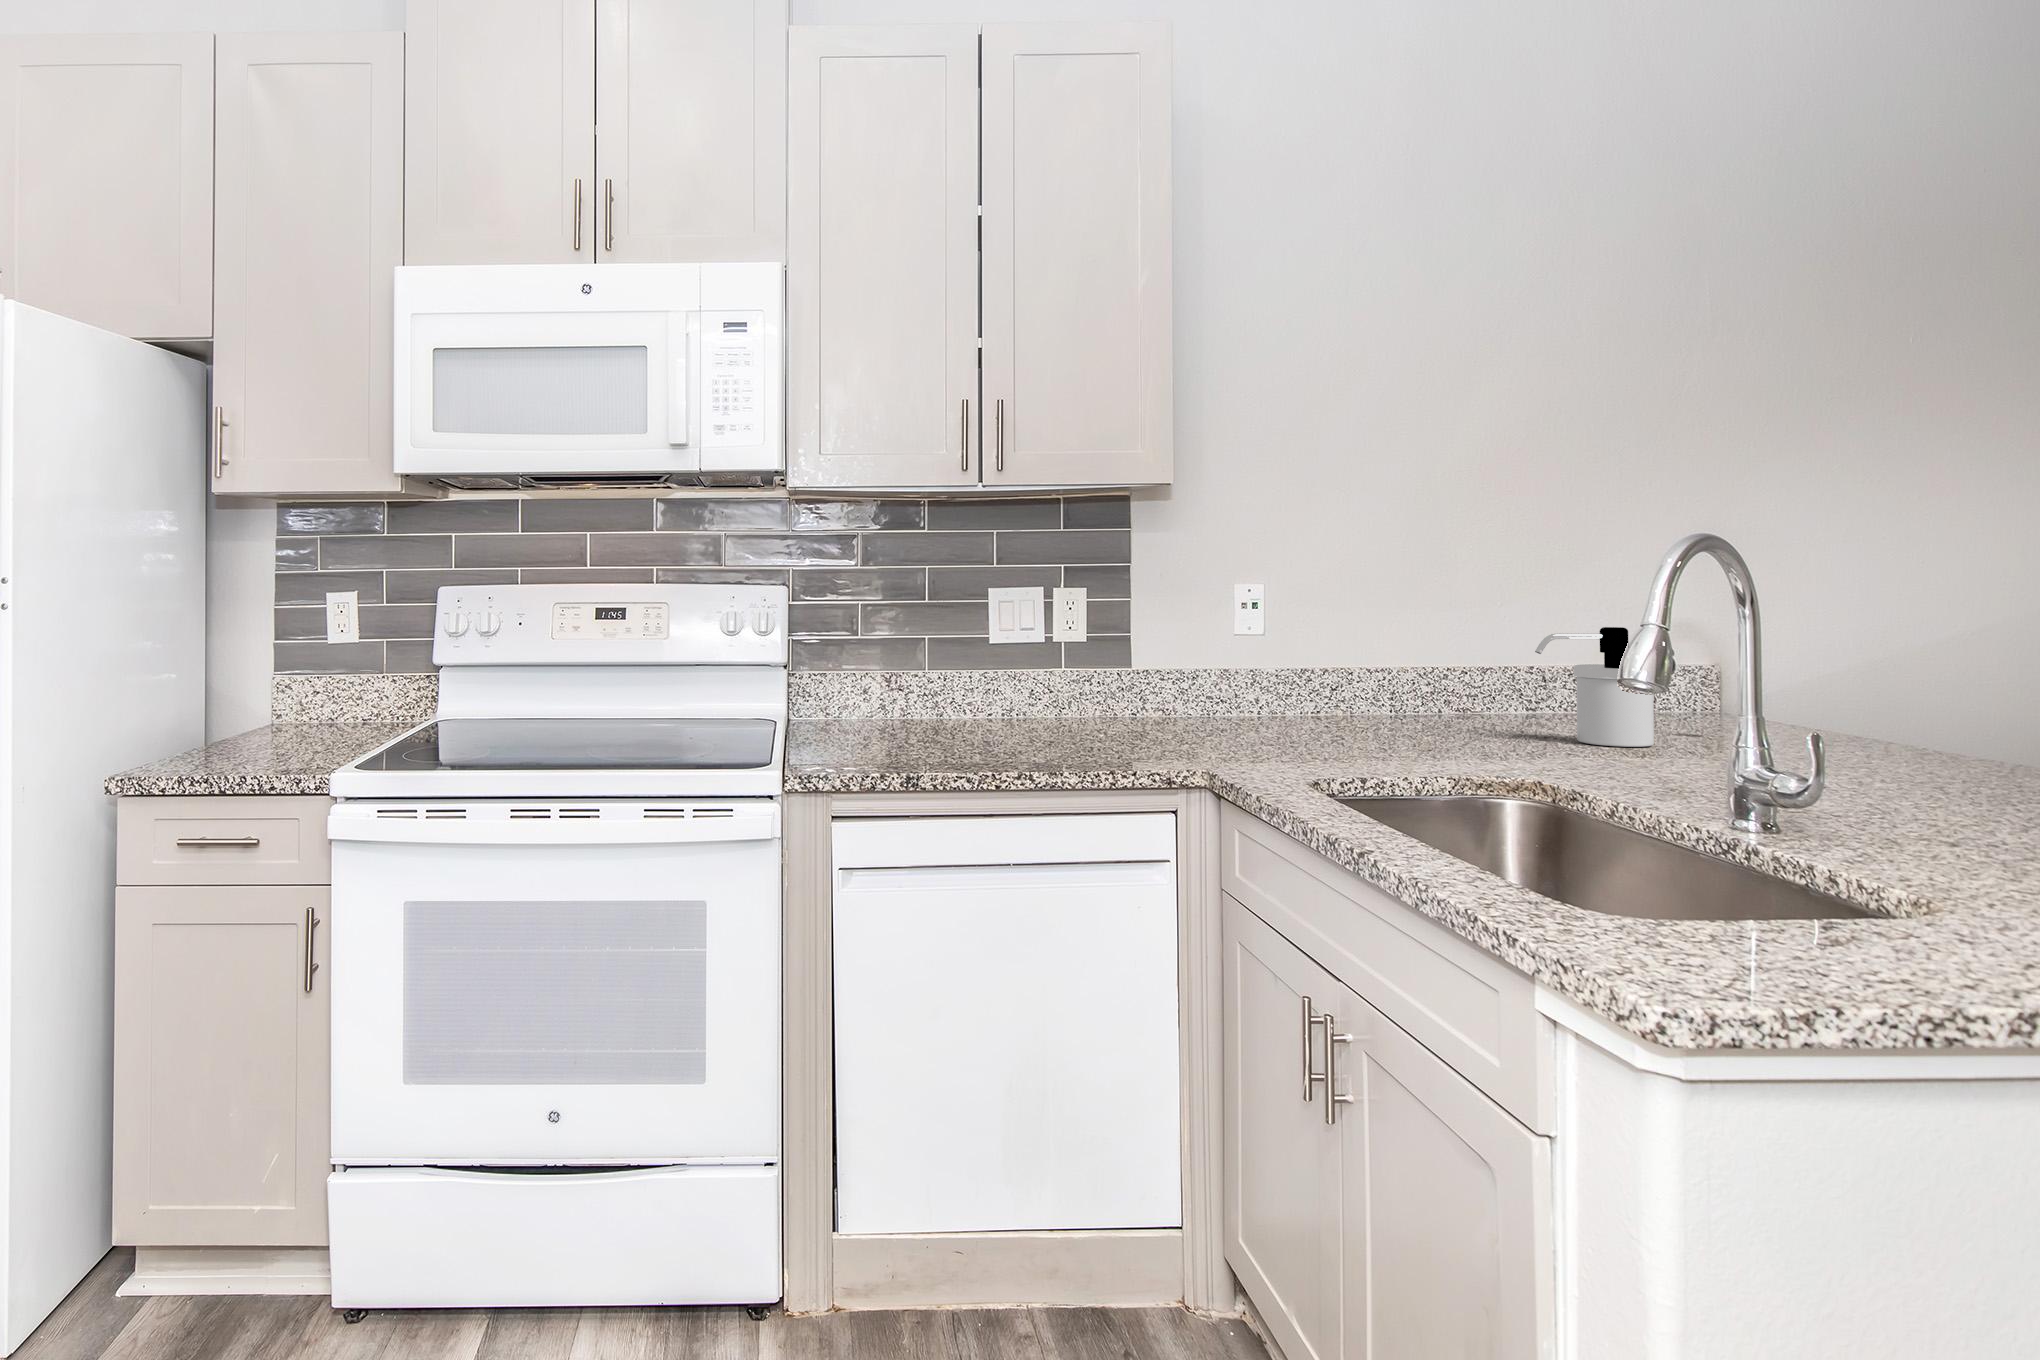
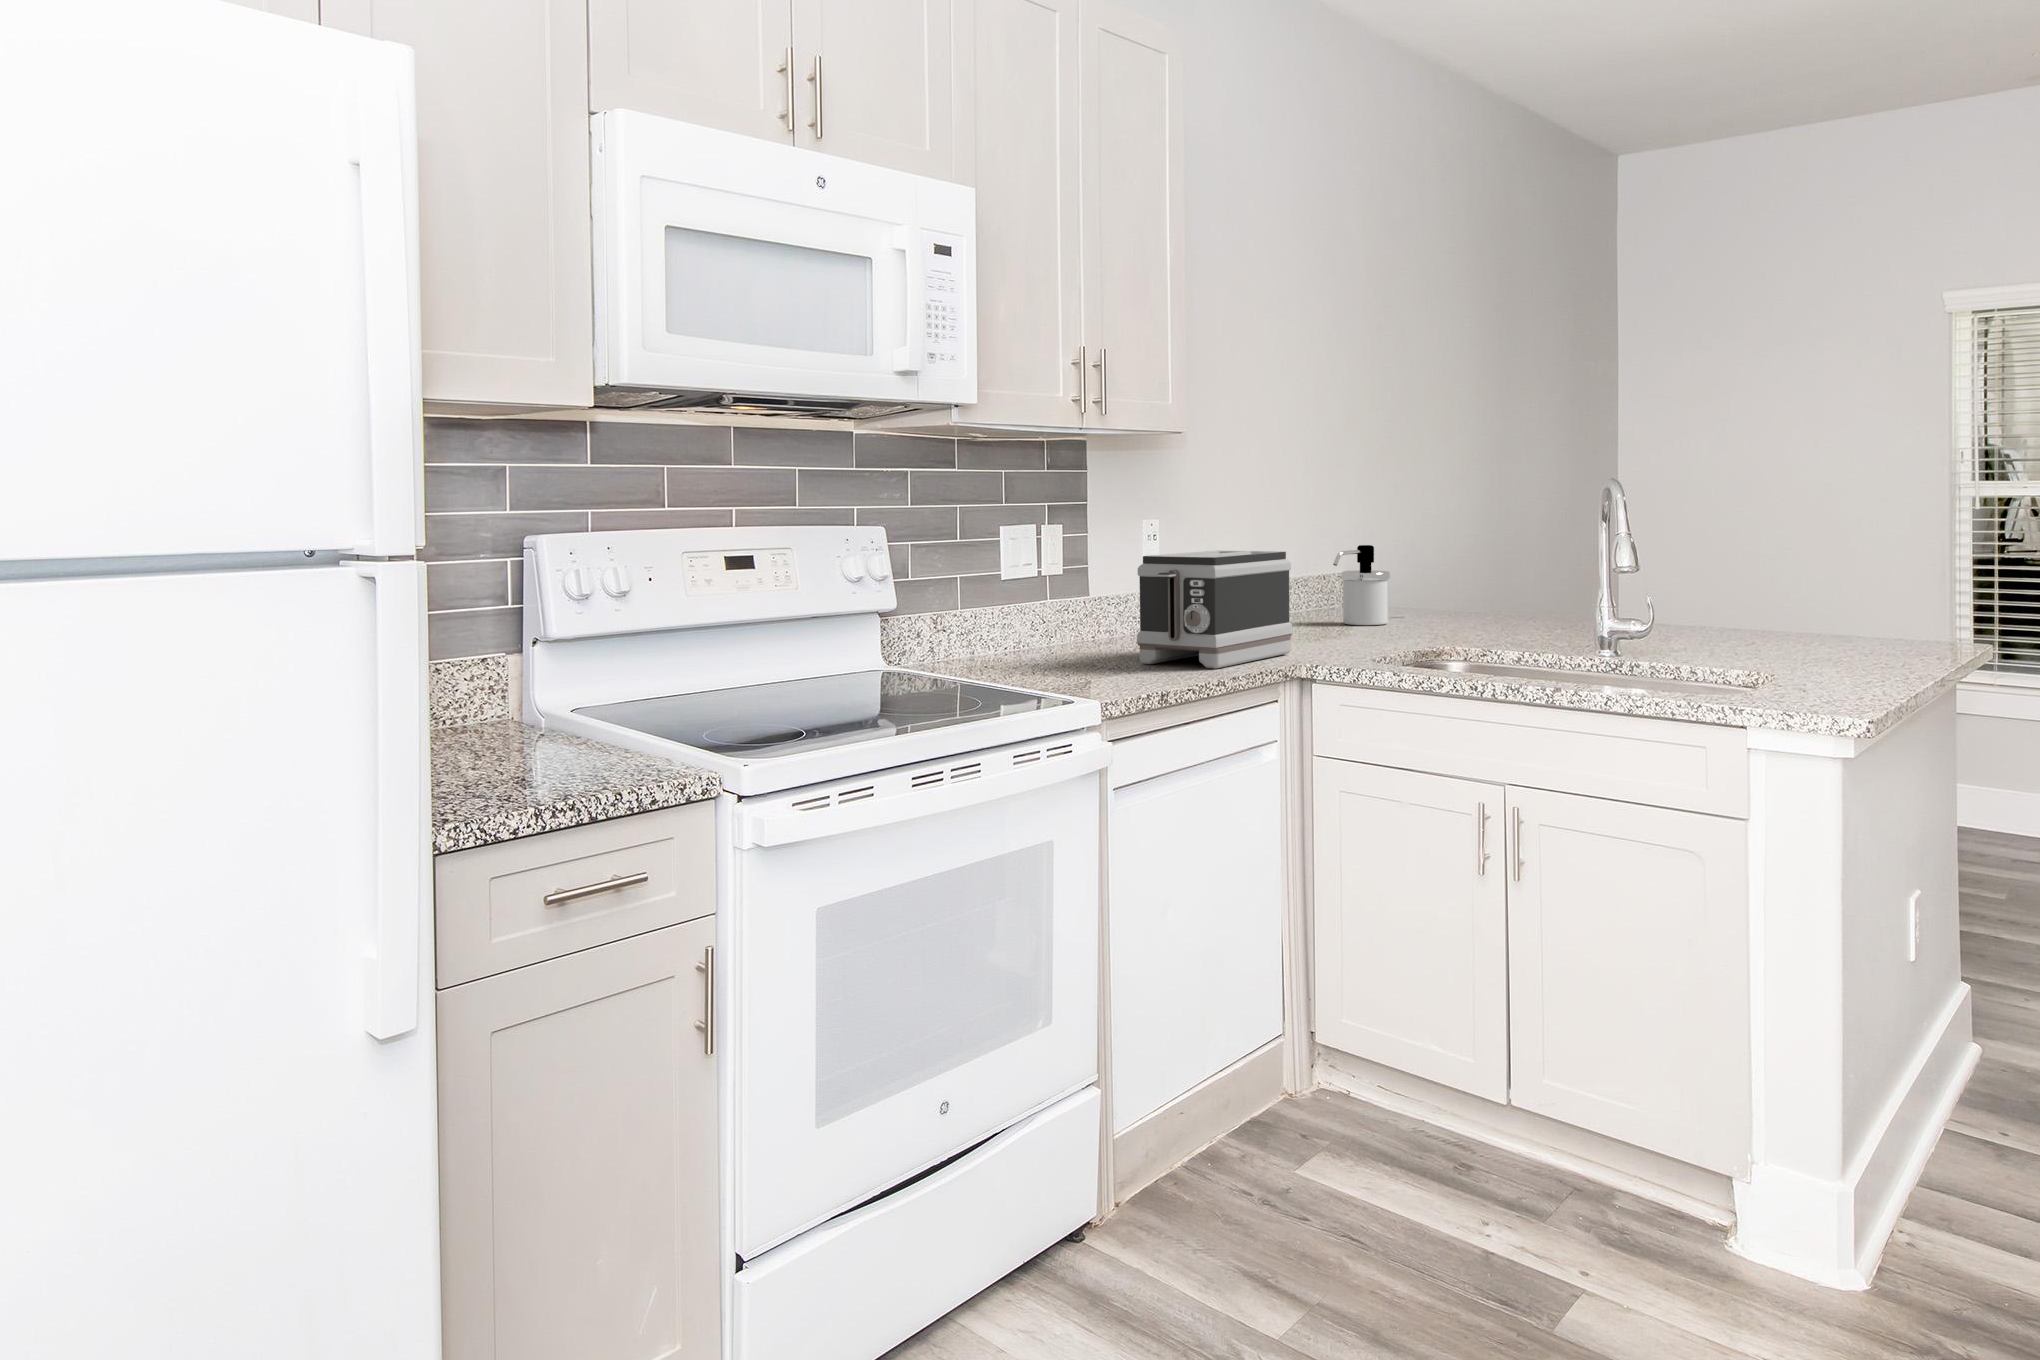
toaster: none [1036,619,1271,761] -> present [1137,551,1293,669]

